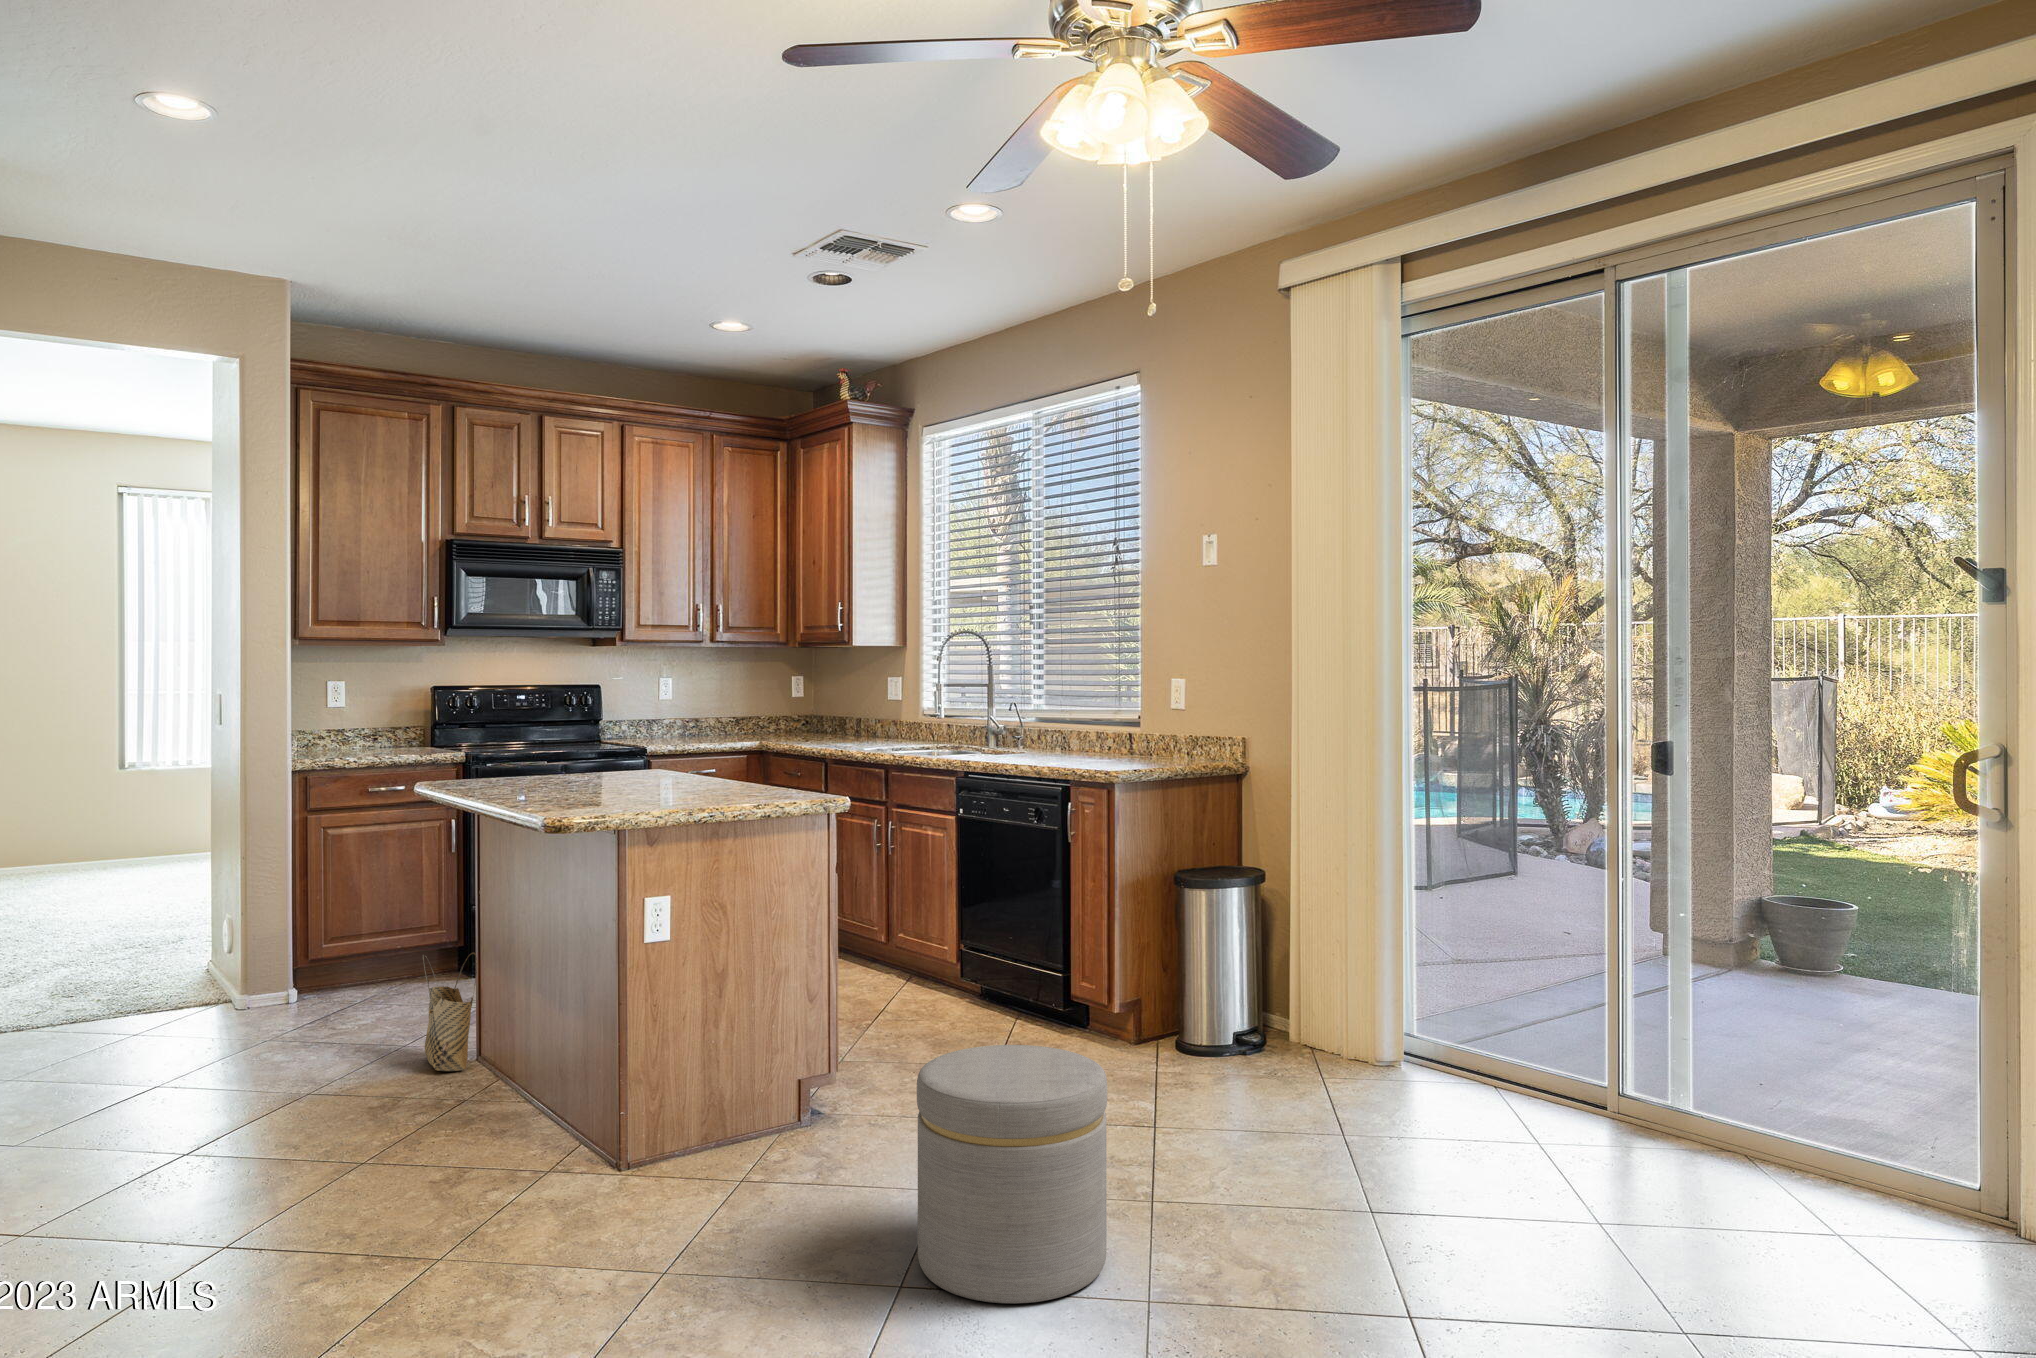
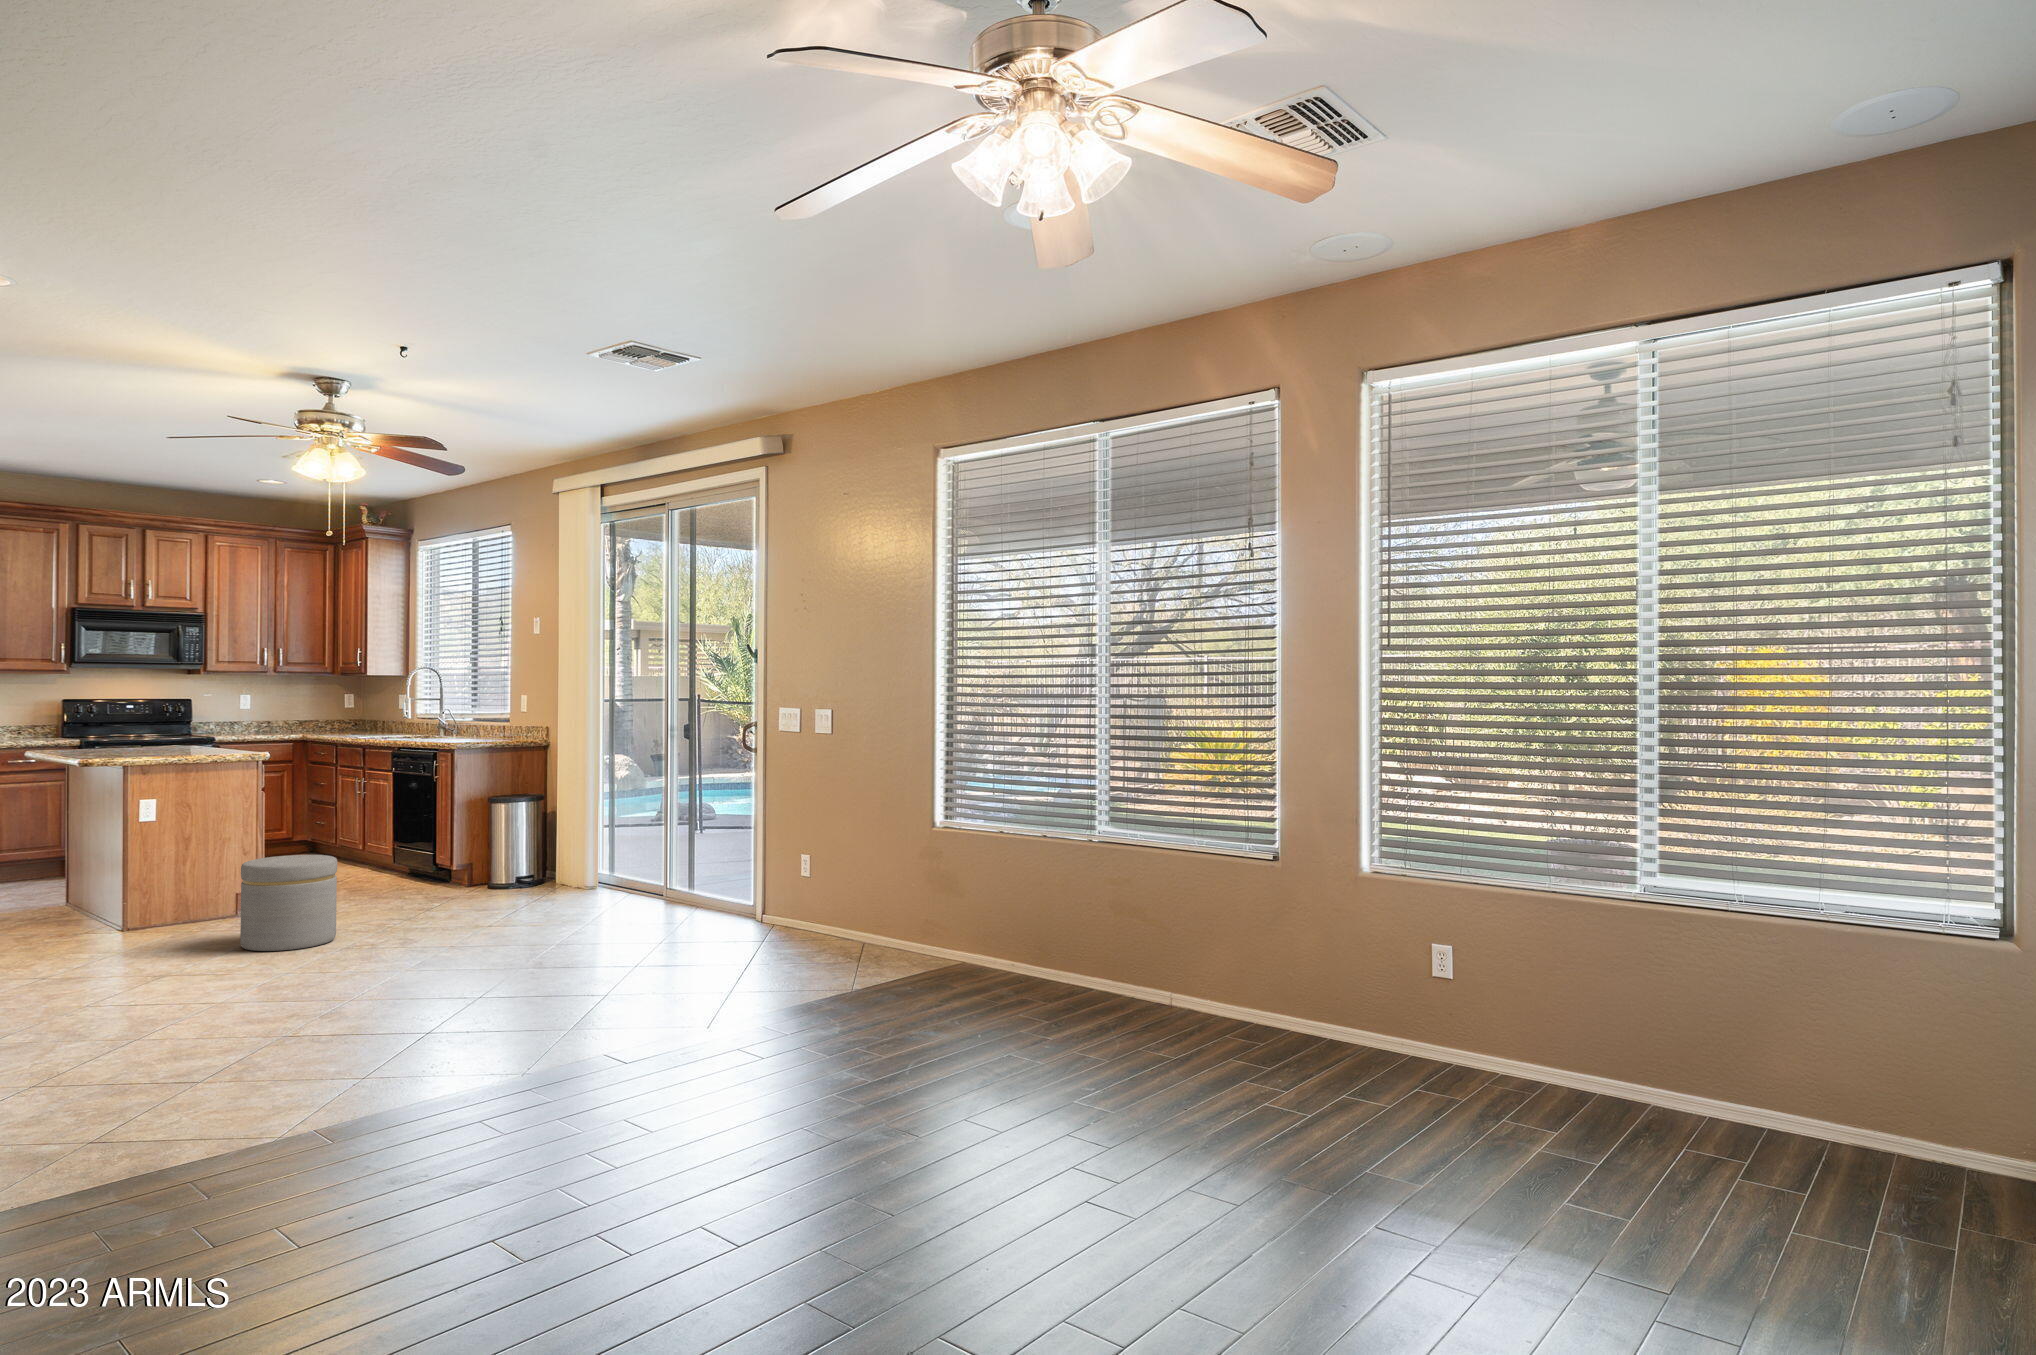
woven basket: present [423,952,477,1071] -> none [29,843,64,906]

